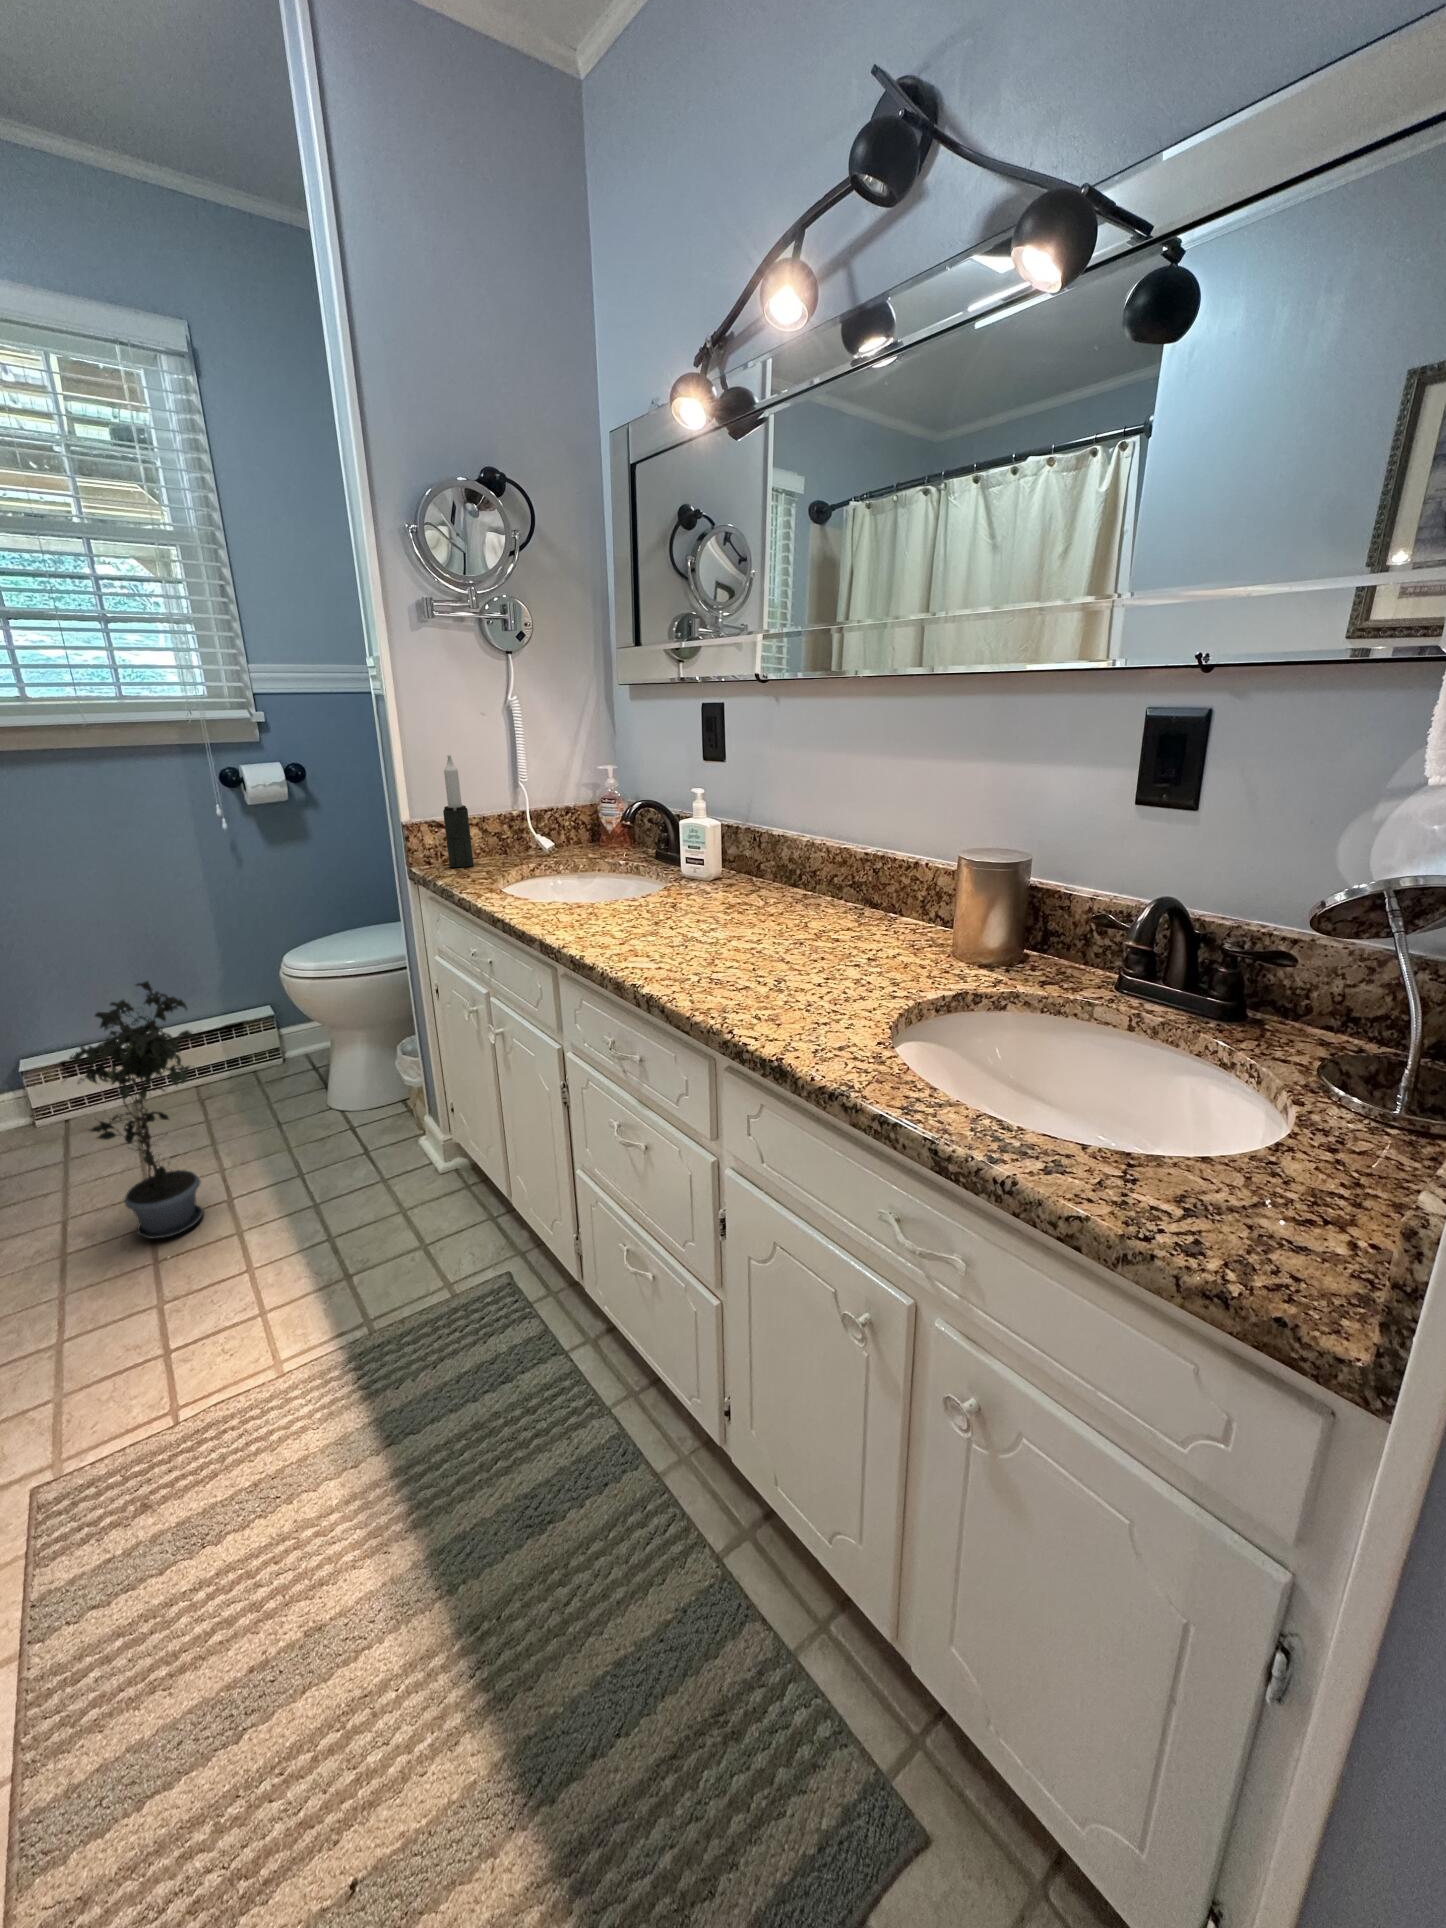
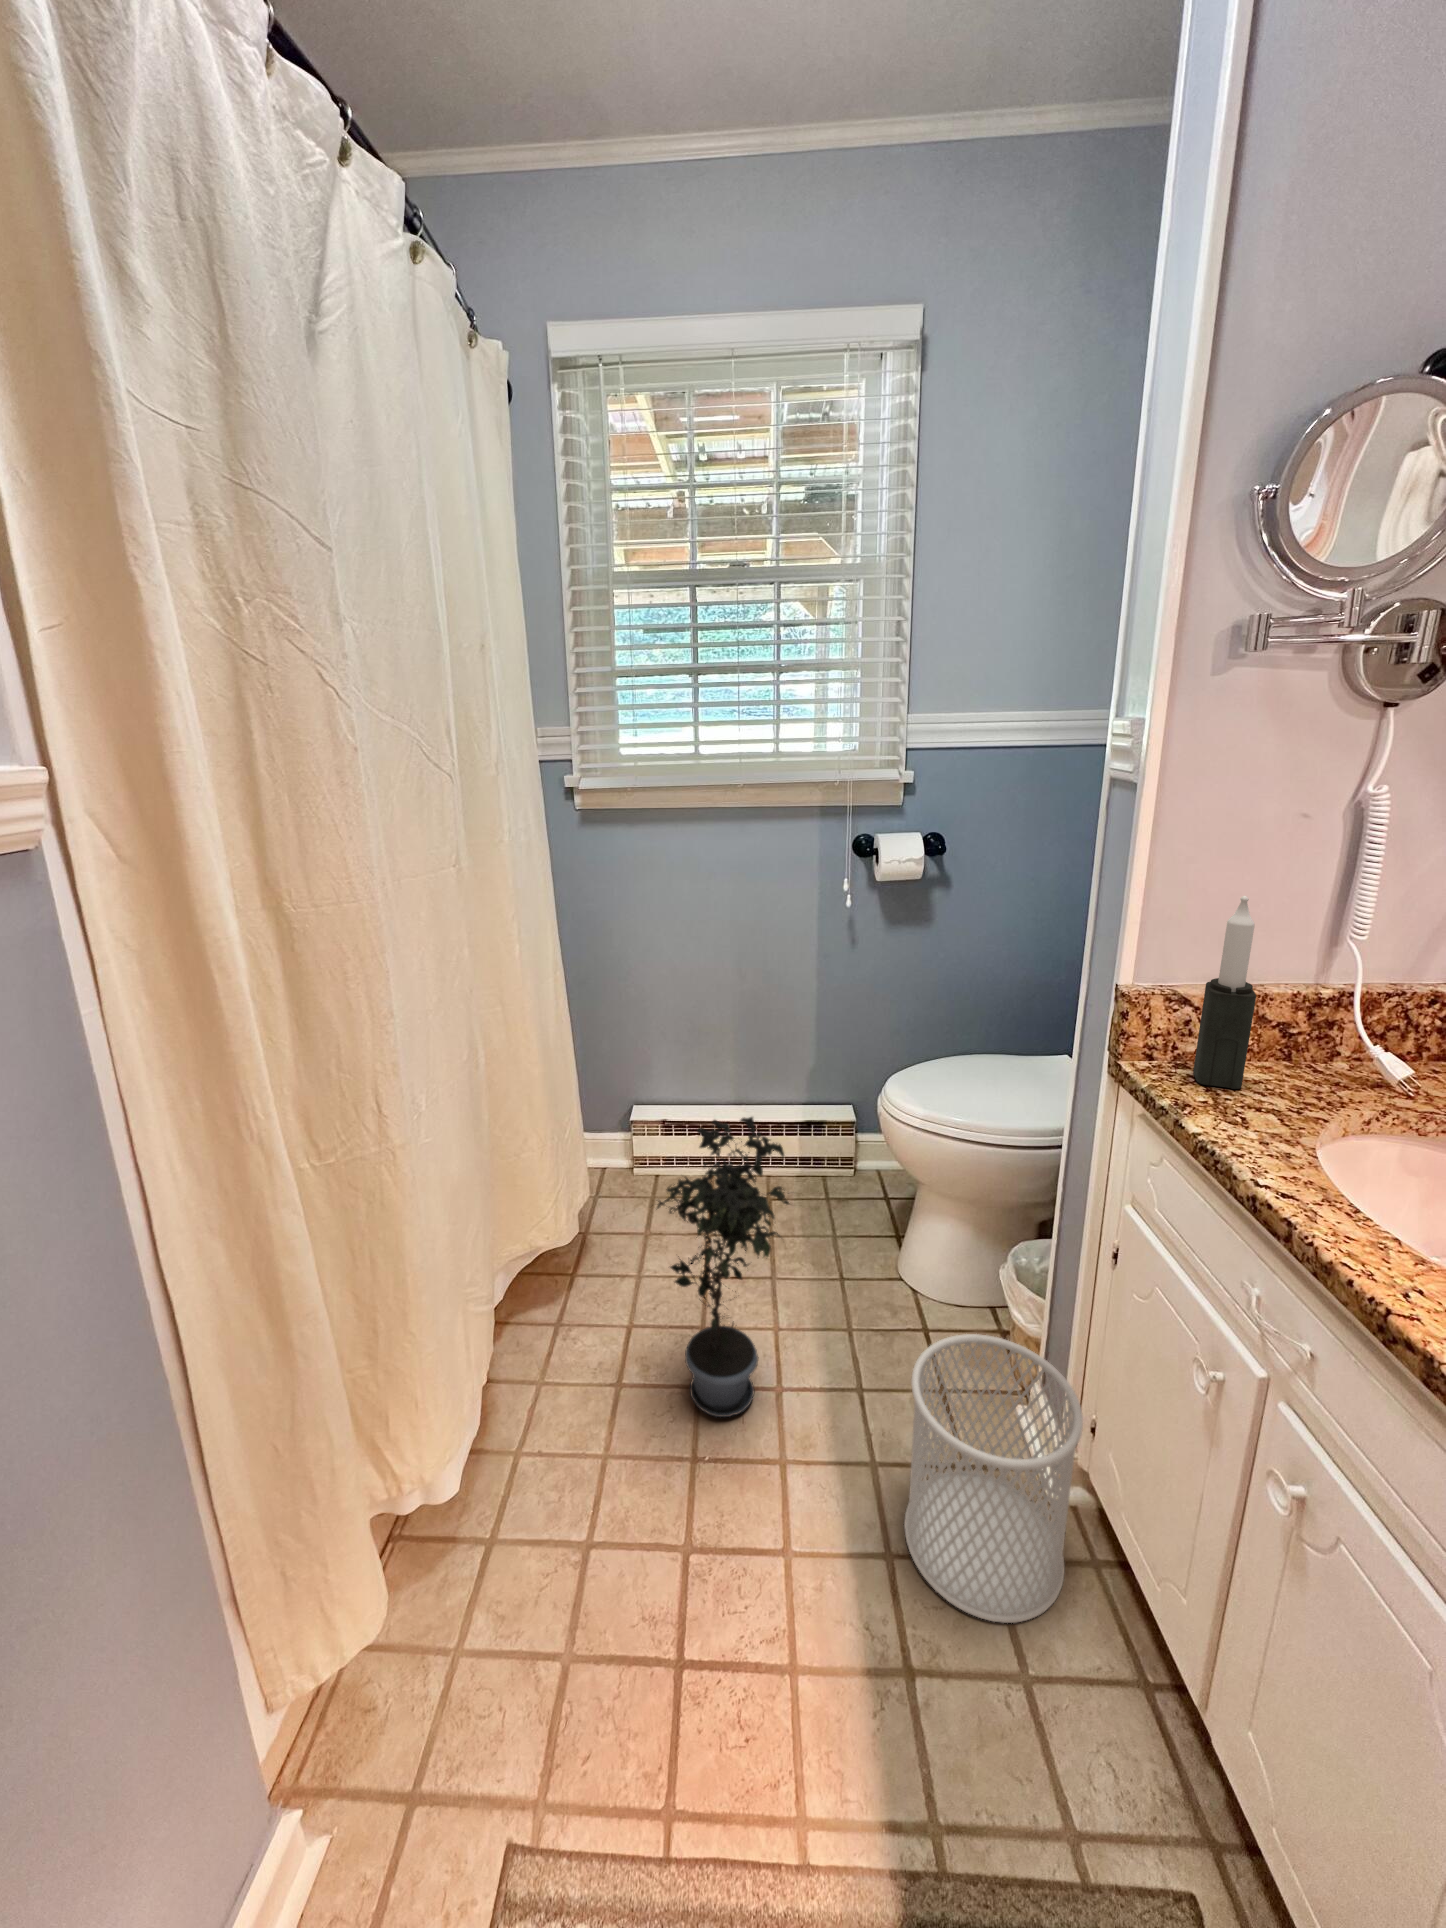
wastebasket: none [319,1076,449,1243] -> present [904,1334,1083,1623]

